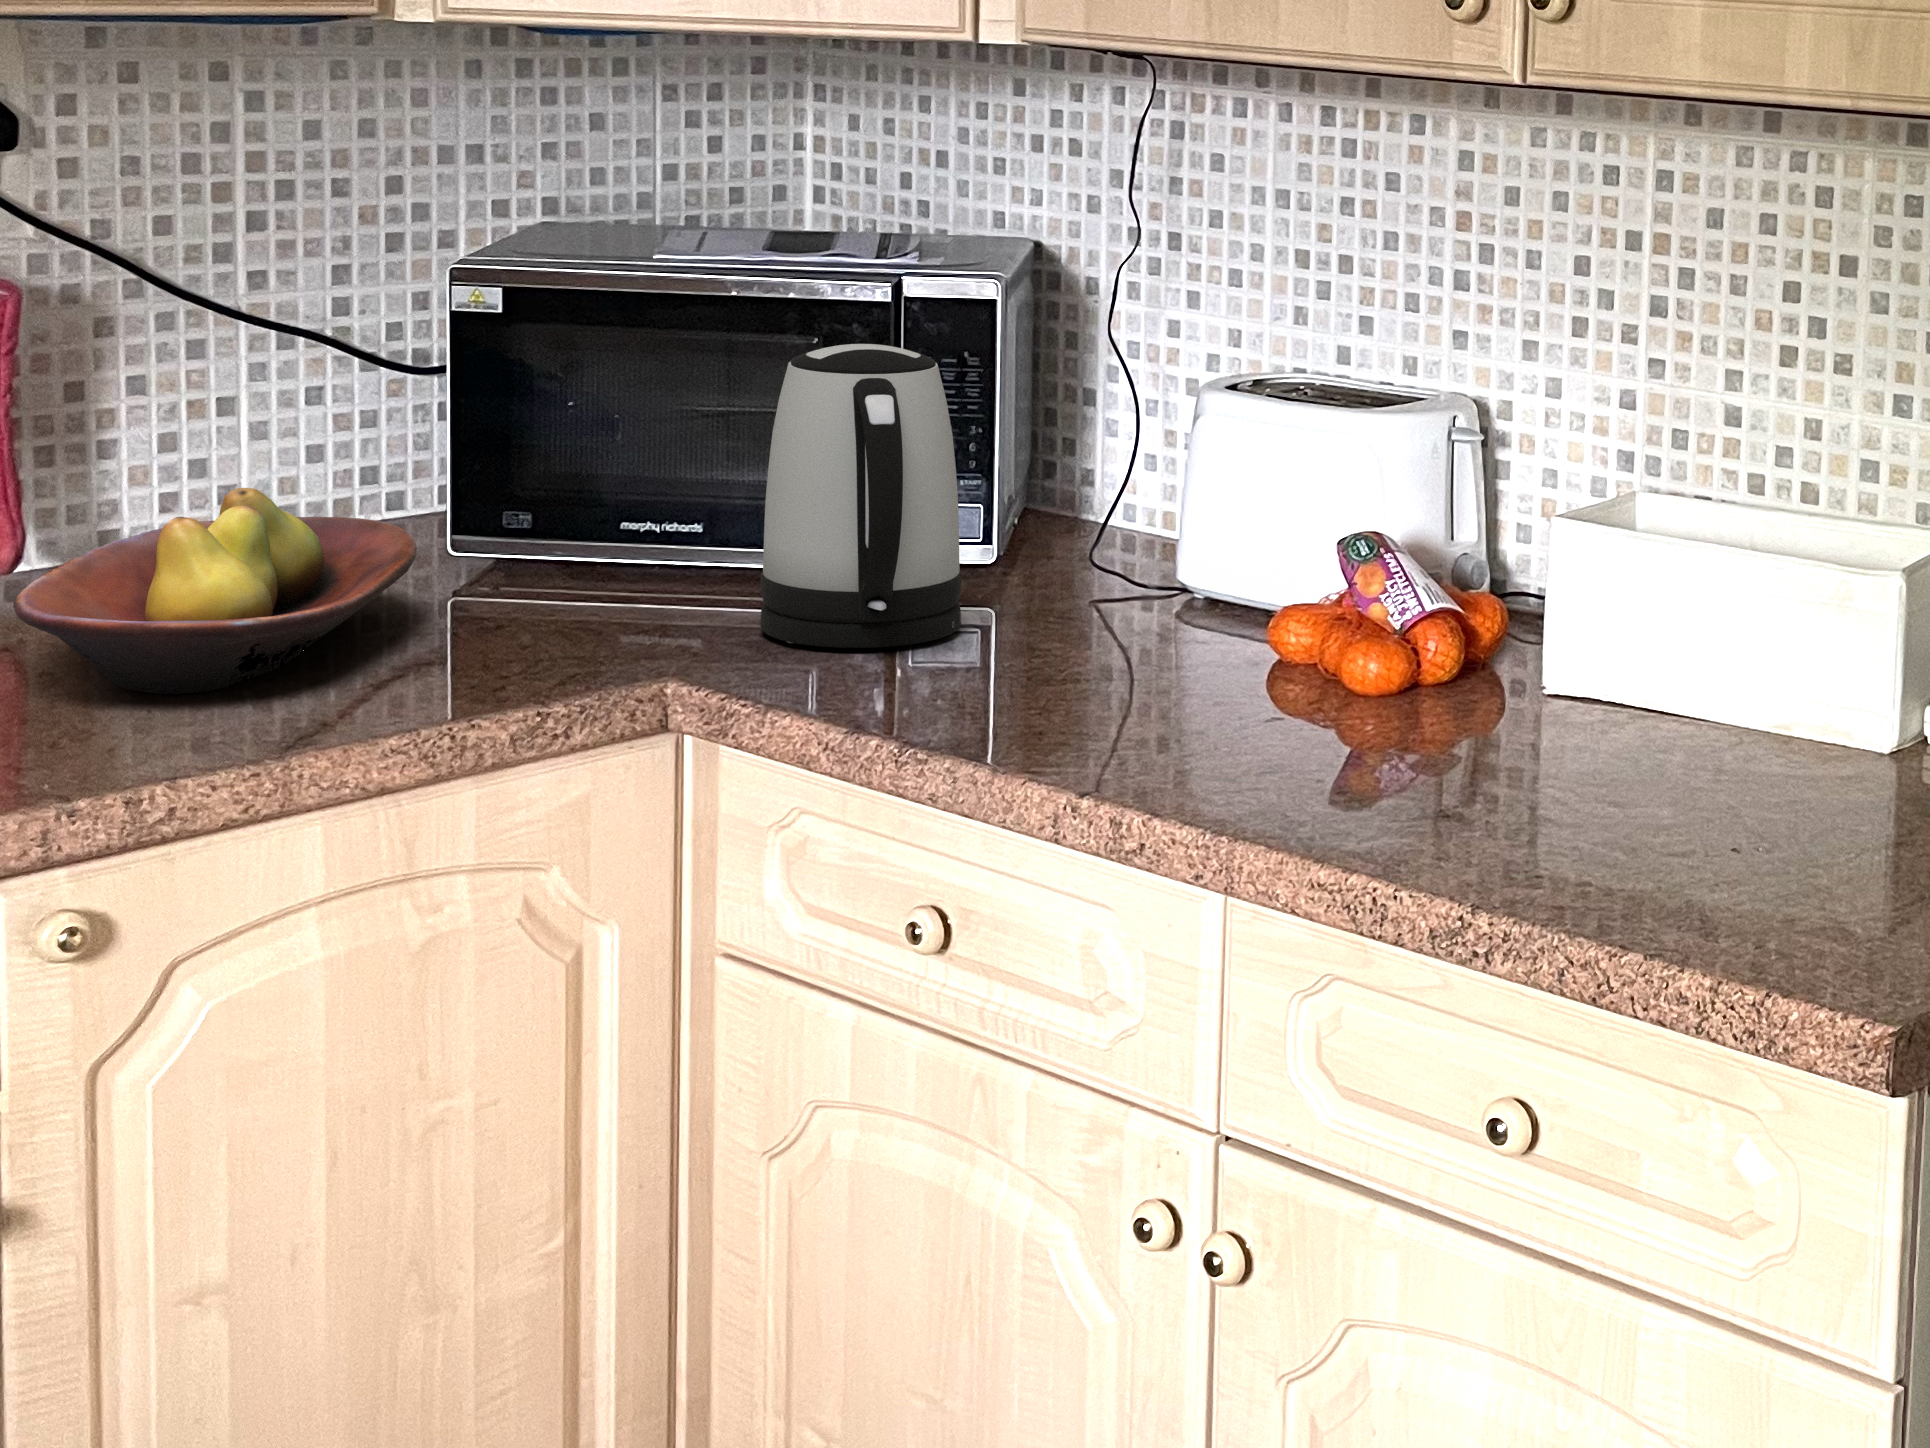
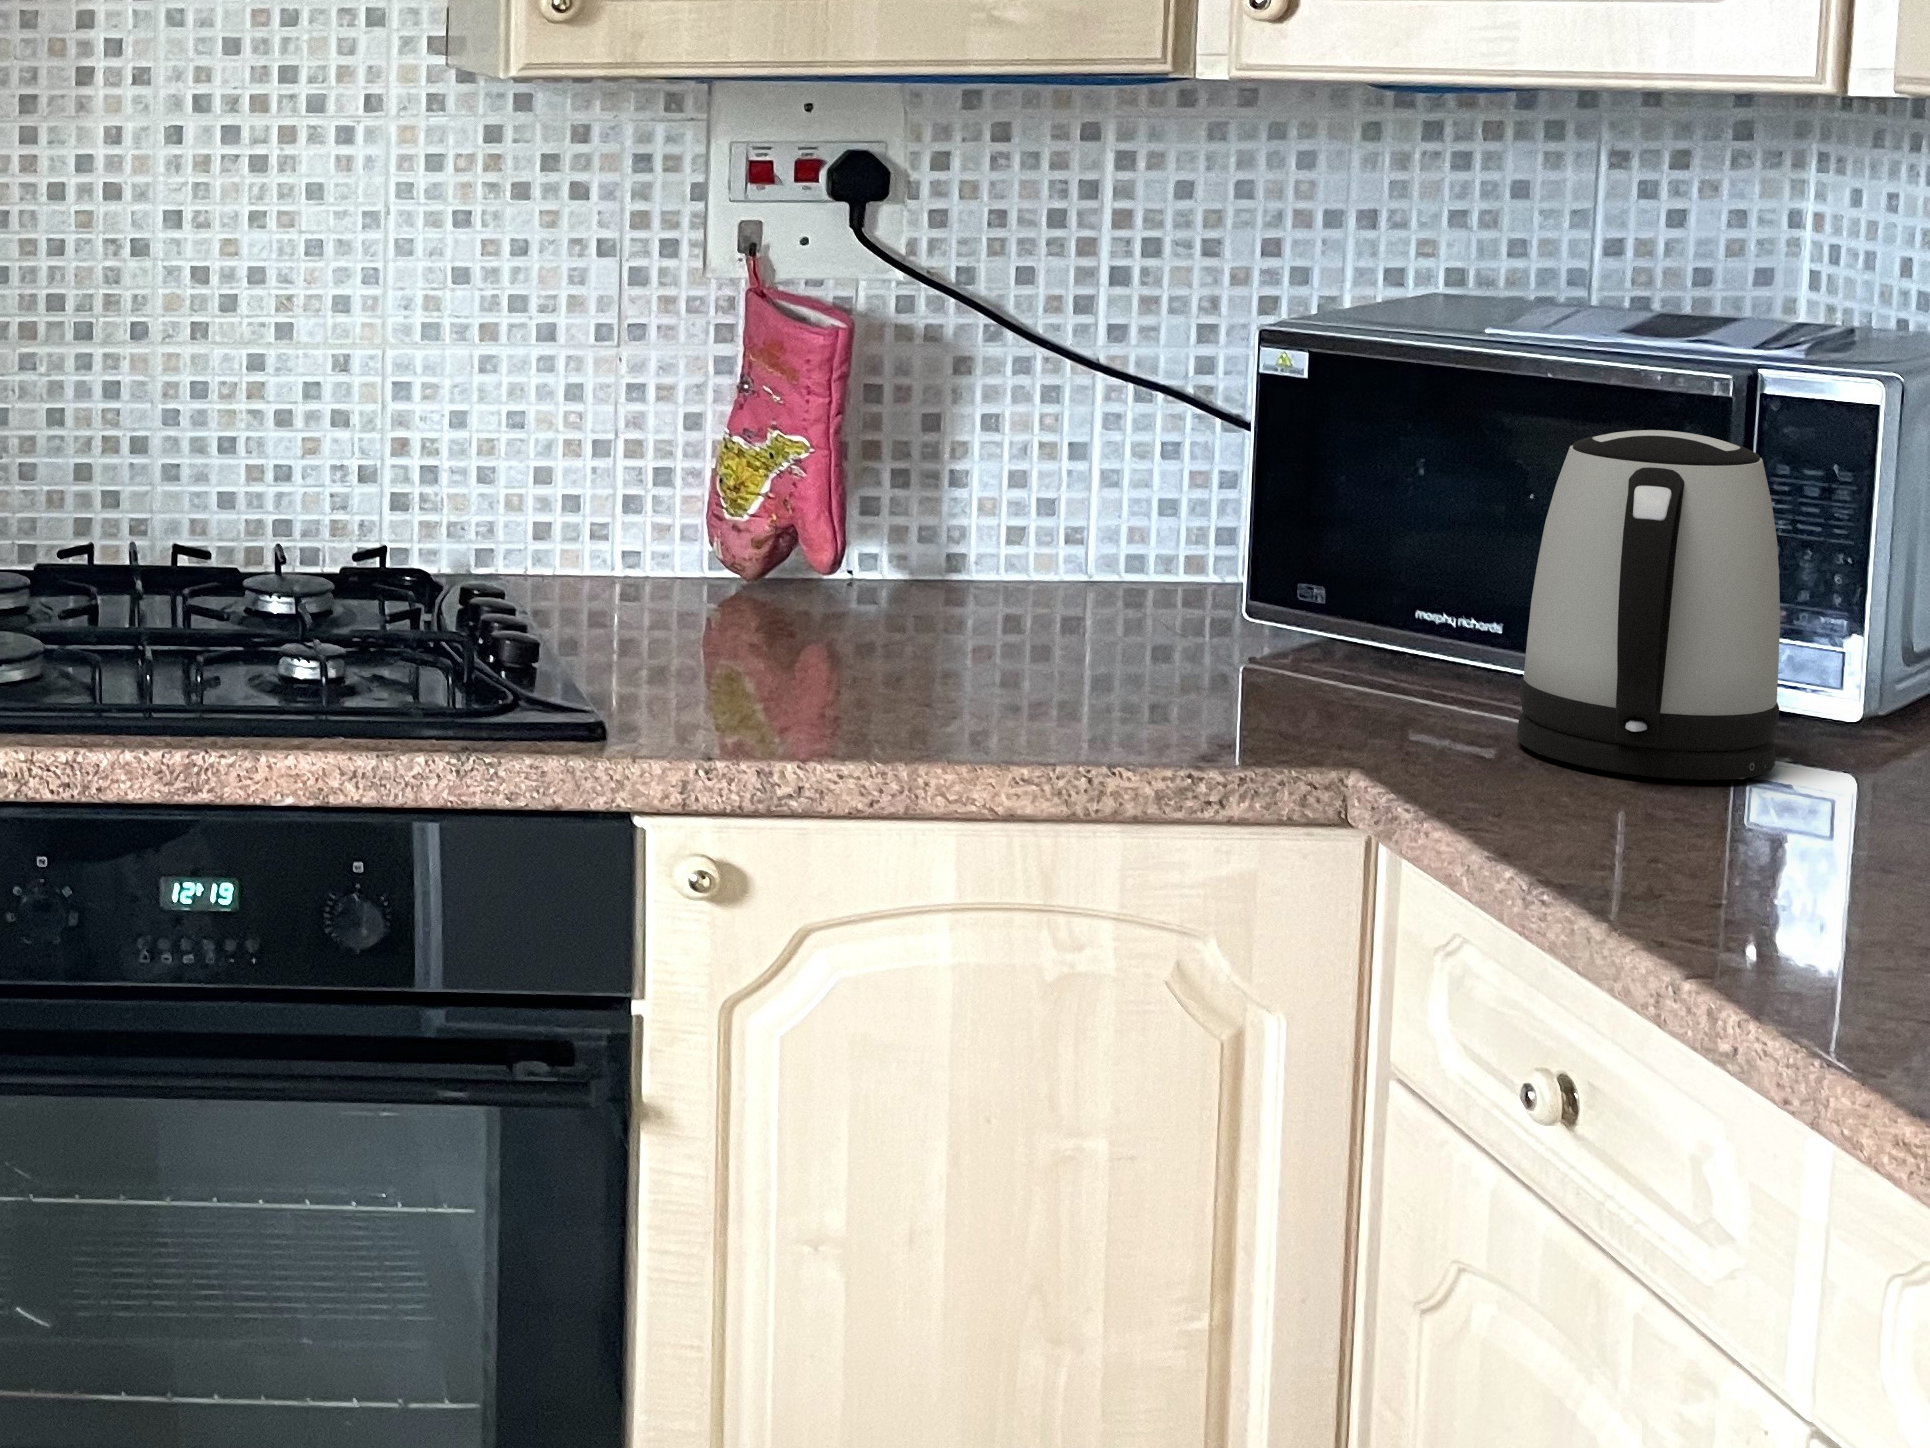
fruit bowl: present [13,488,417,694] -> none [761,519,1176,697]

